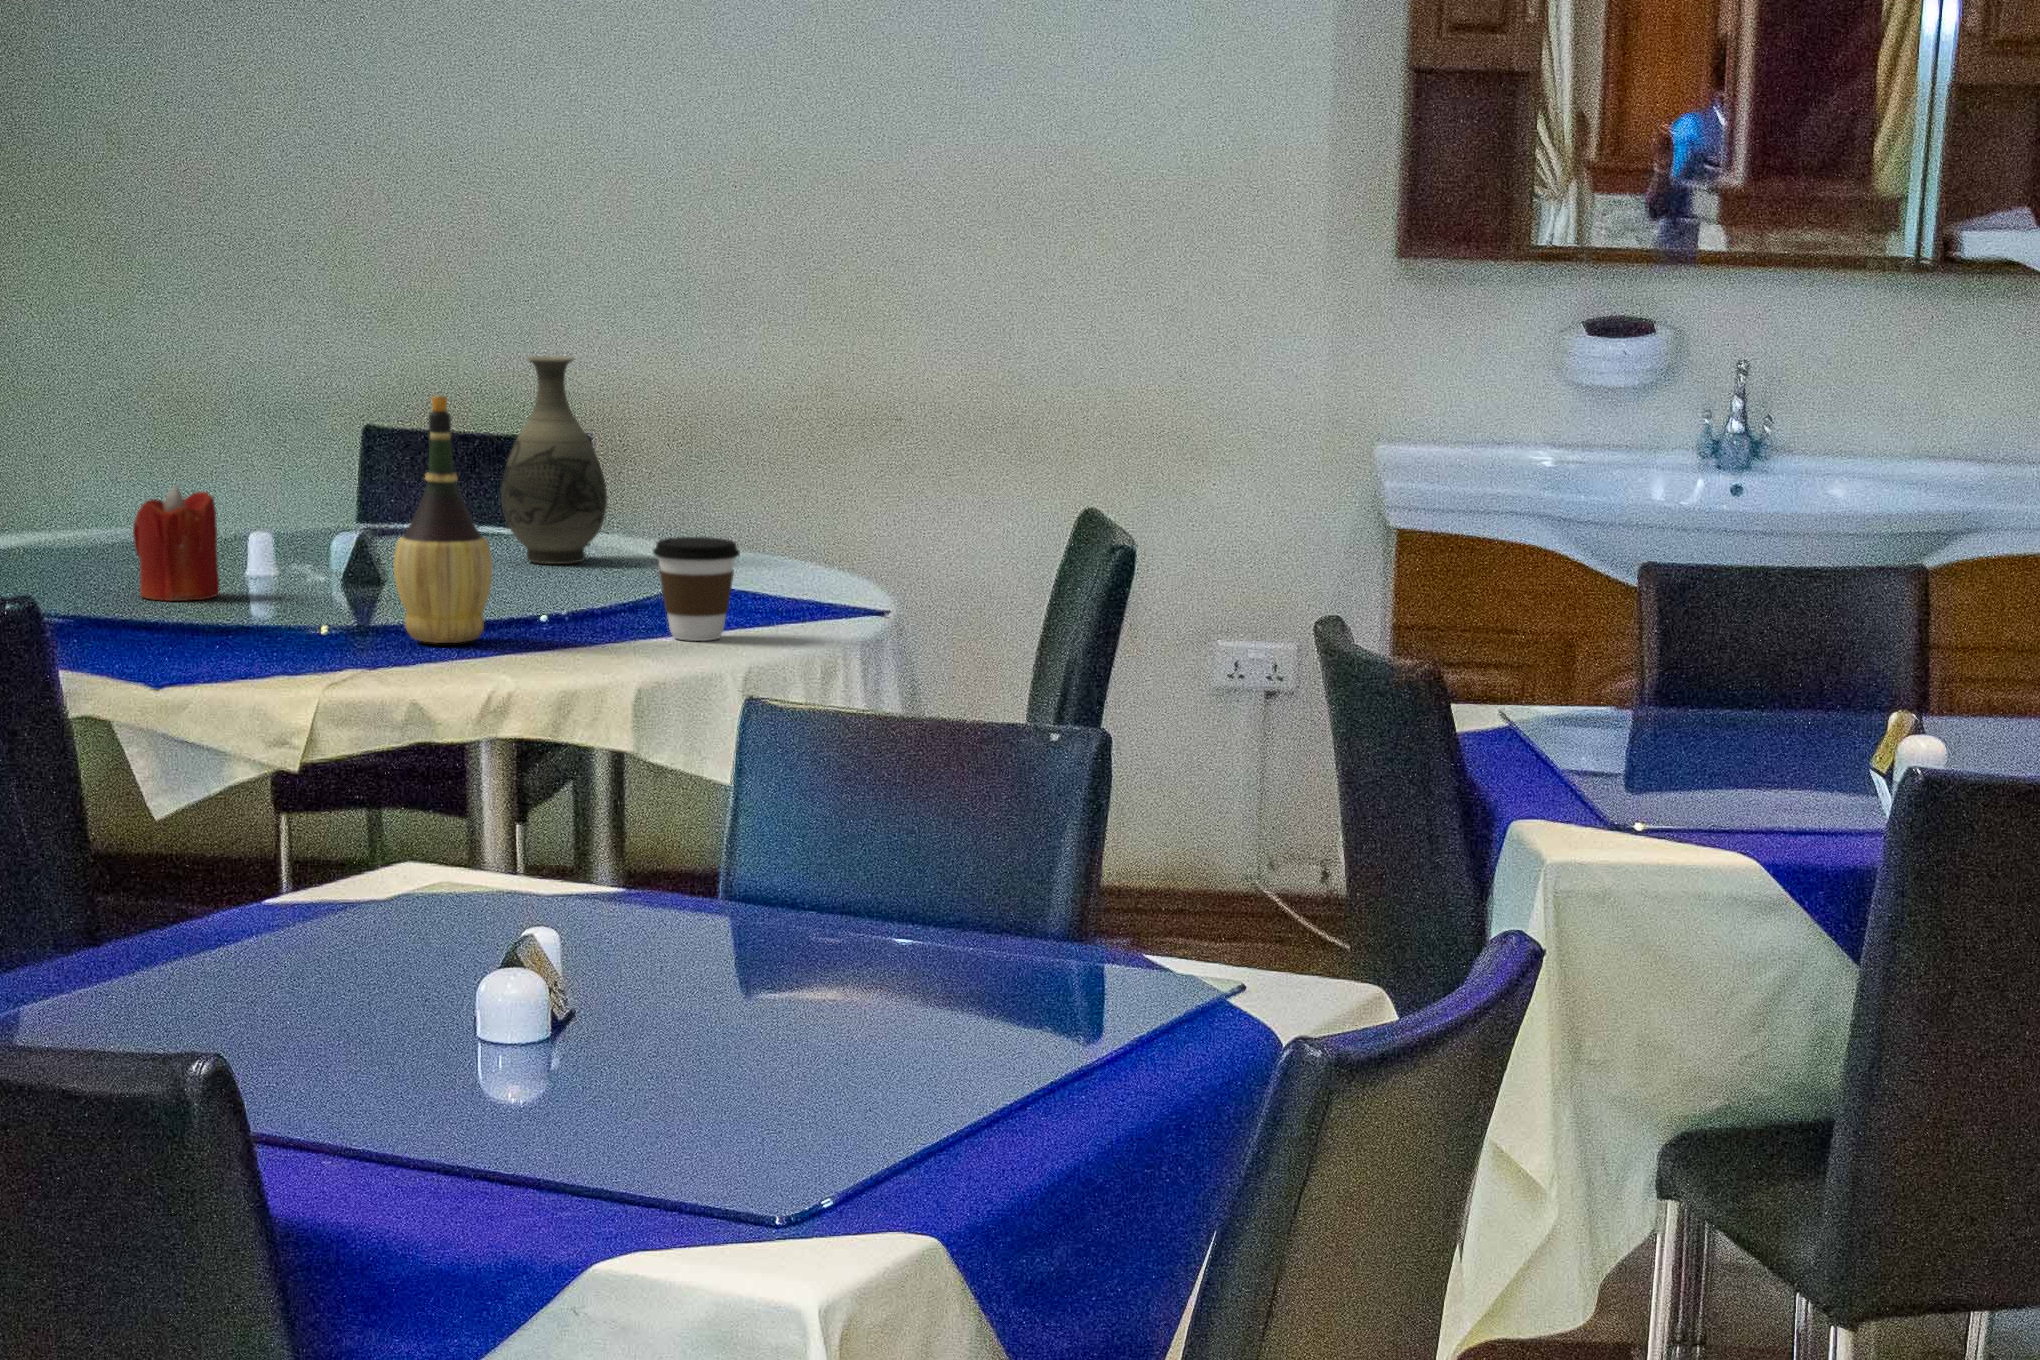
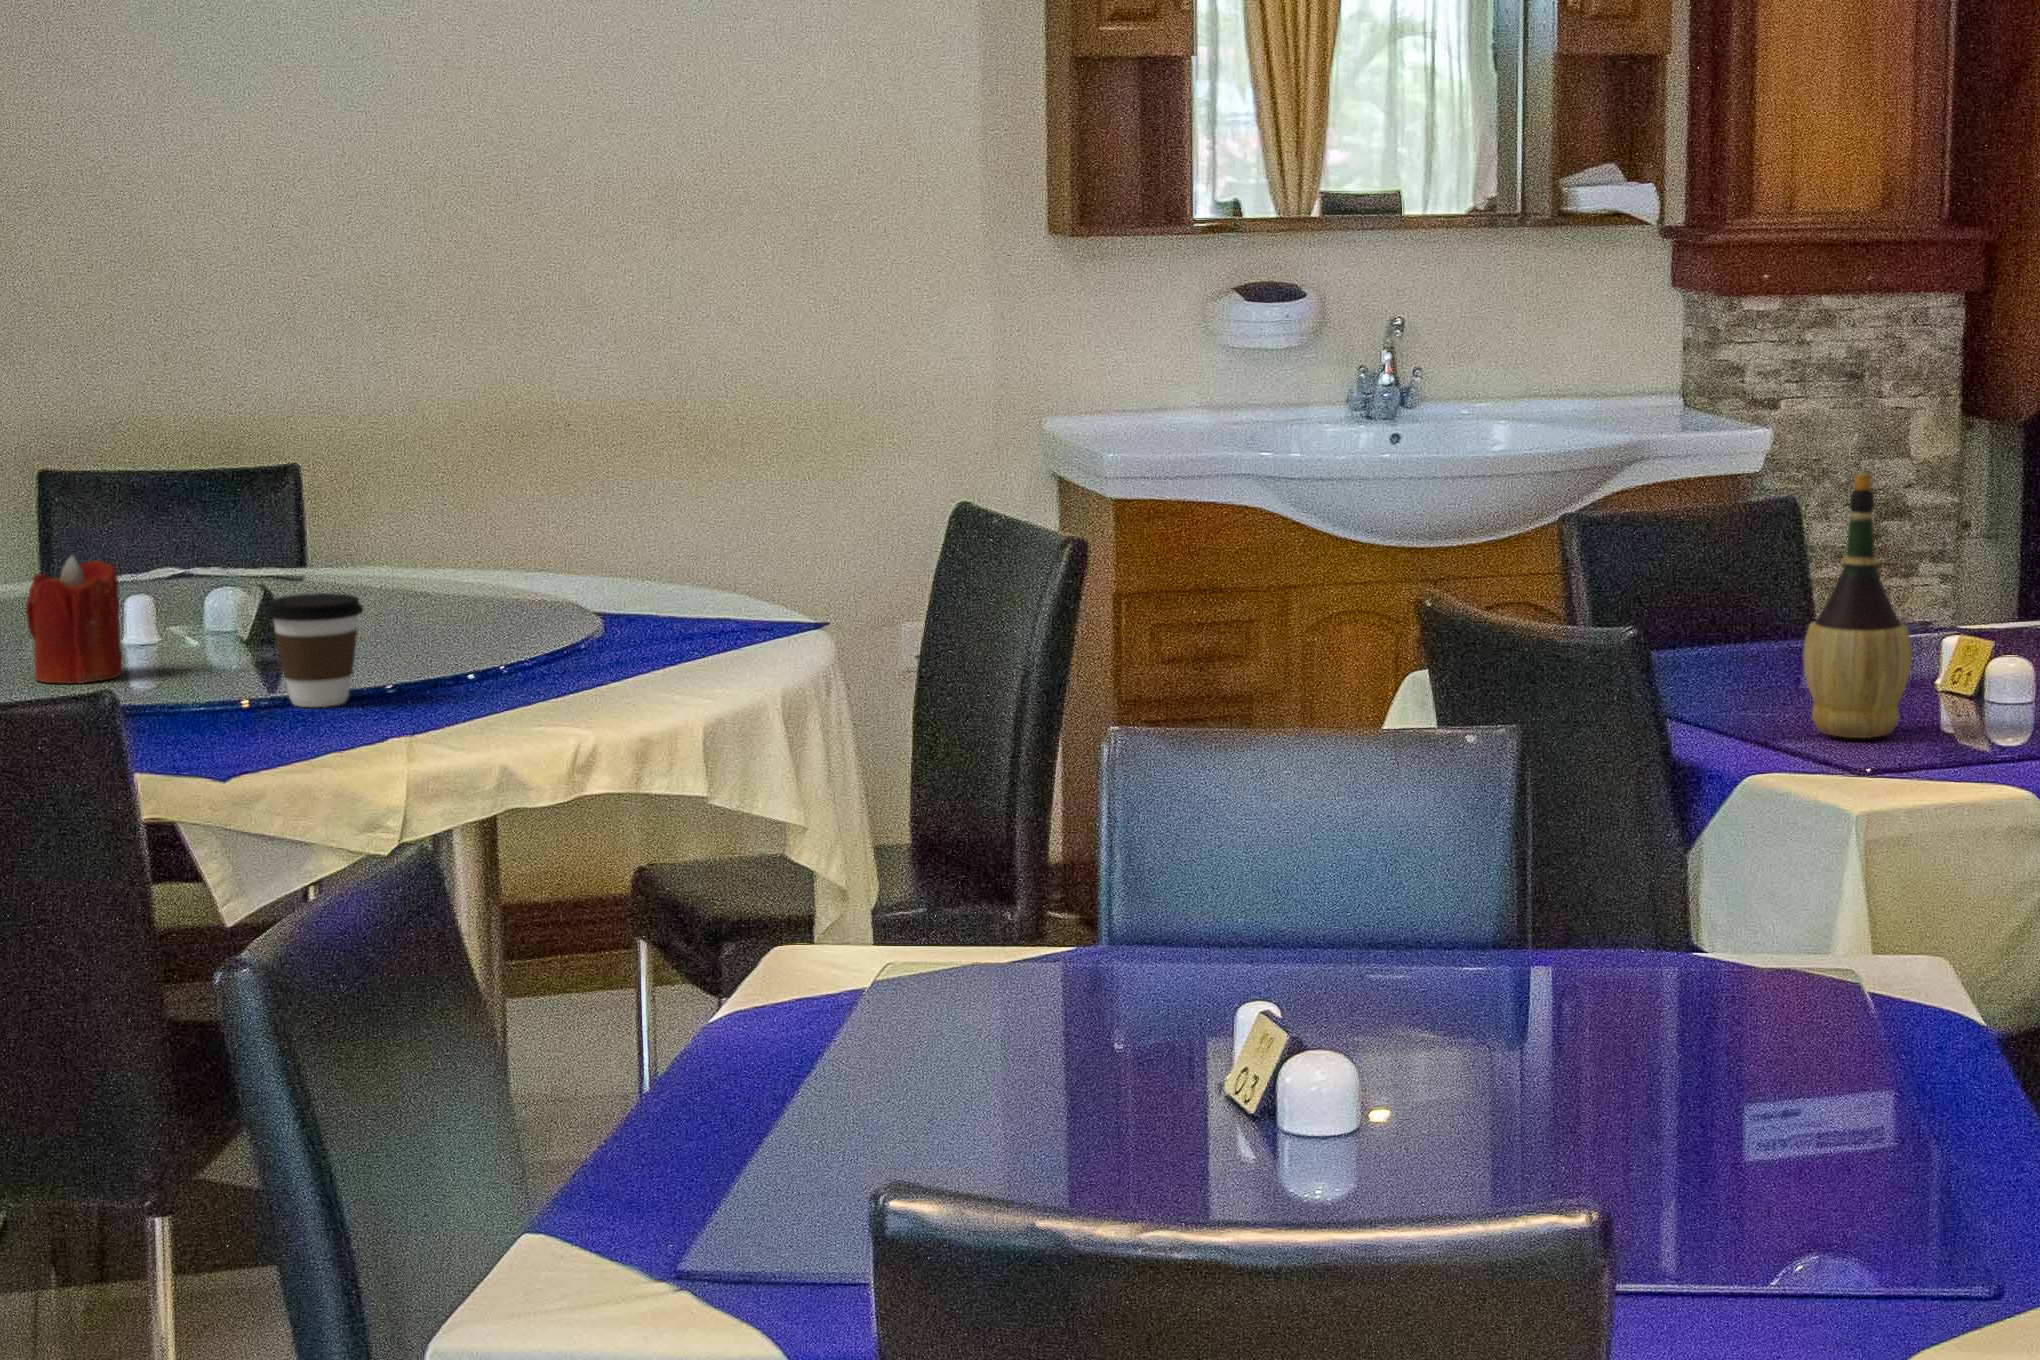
vase: present [501,356,607,564] -> none [308,387,423,606]
wine bottle: present [394,395,492,643] -> present [1803,473,1912,738]
coffee cup: present [653,537,740,641] -> present [267,593,363,707]

